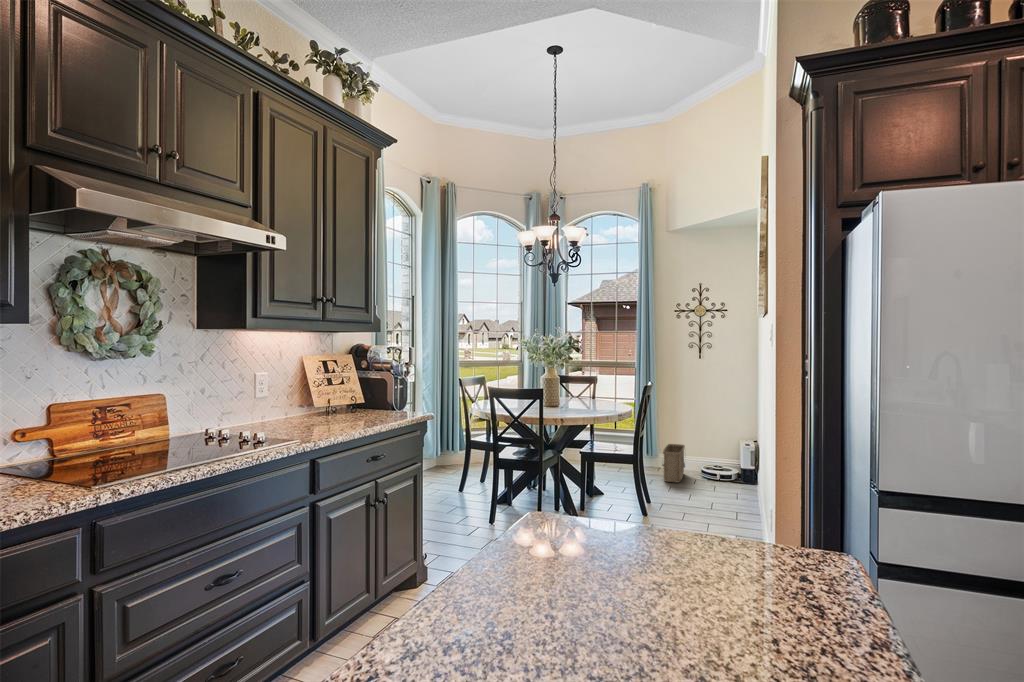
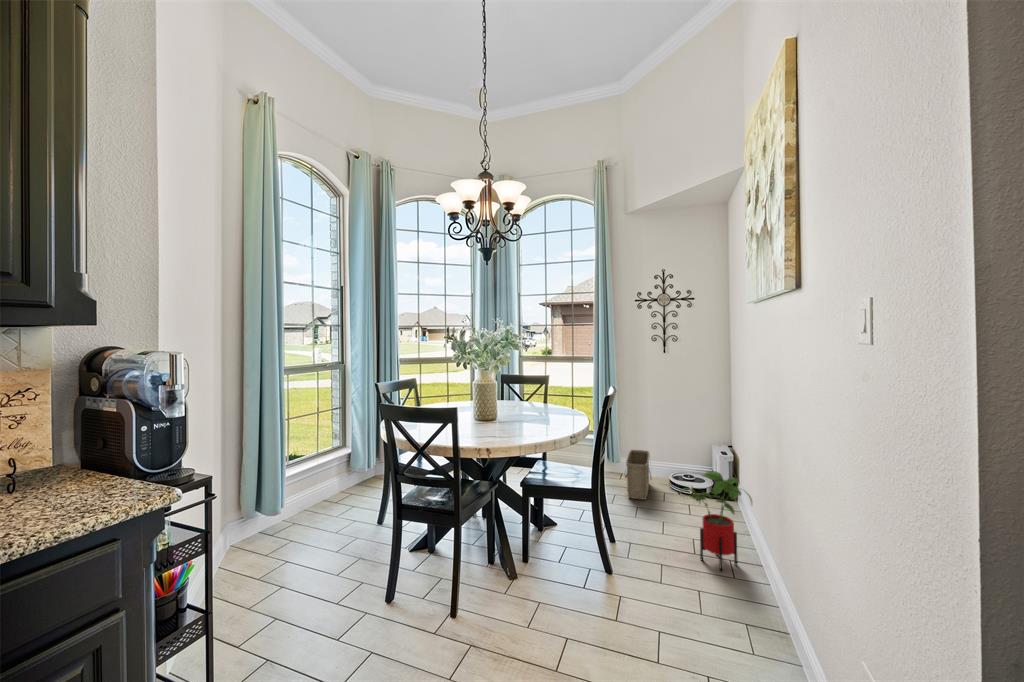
house plant: none [700,444,754,518] -> present [680,471,752,571]

